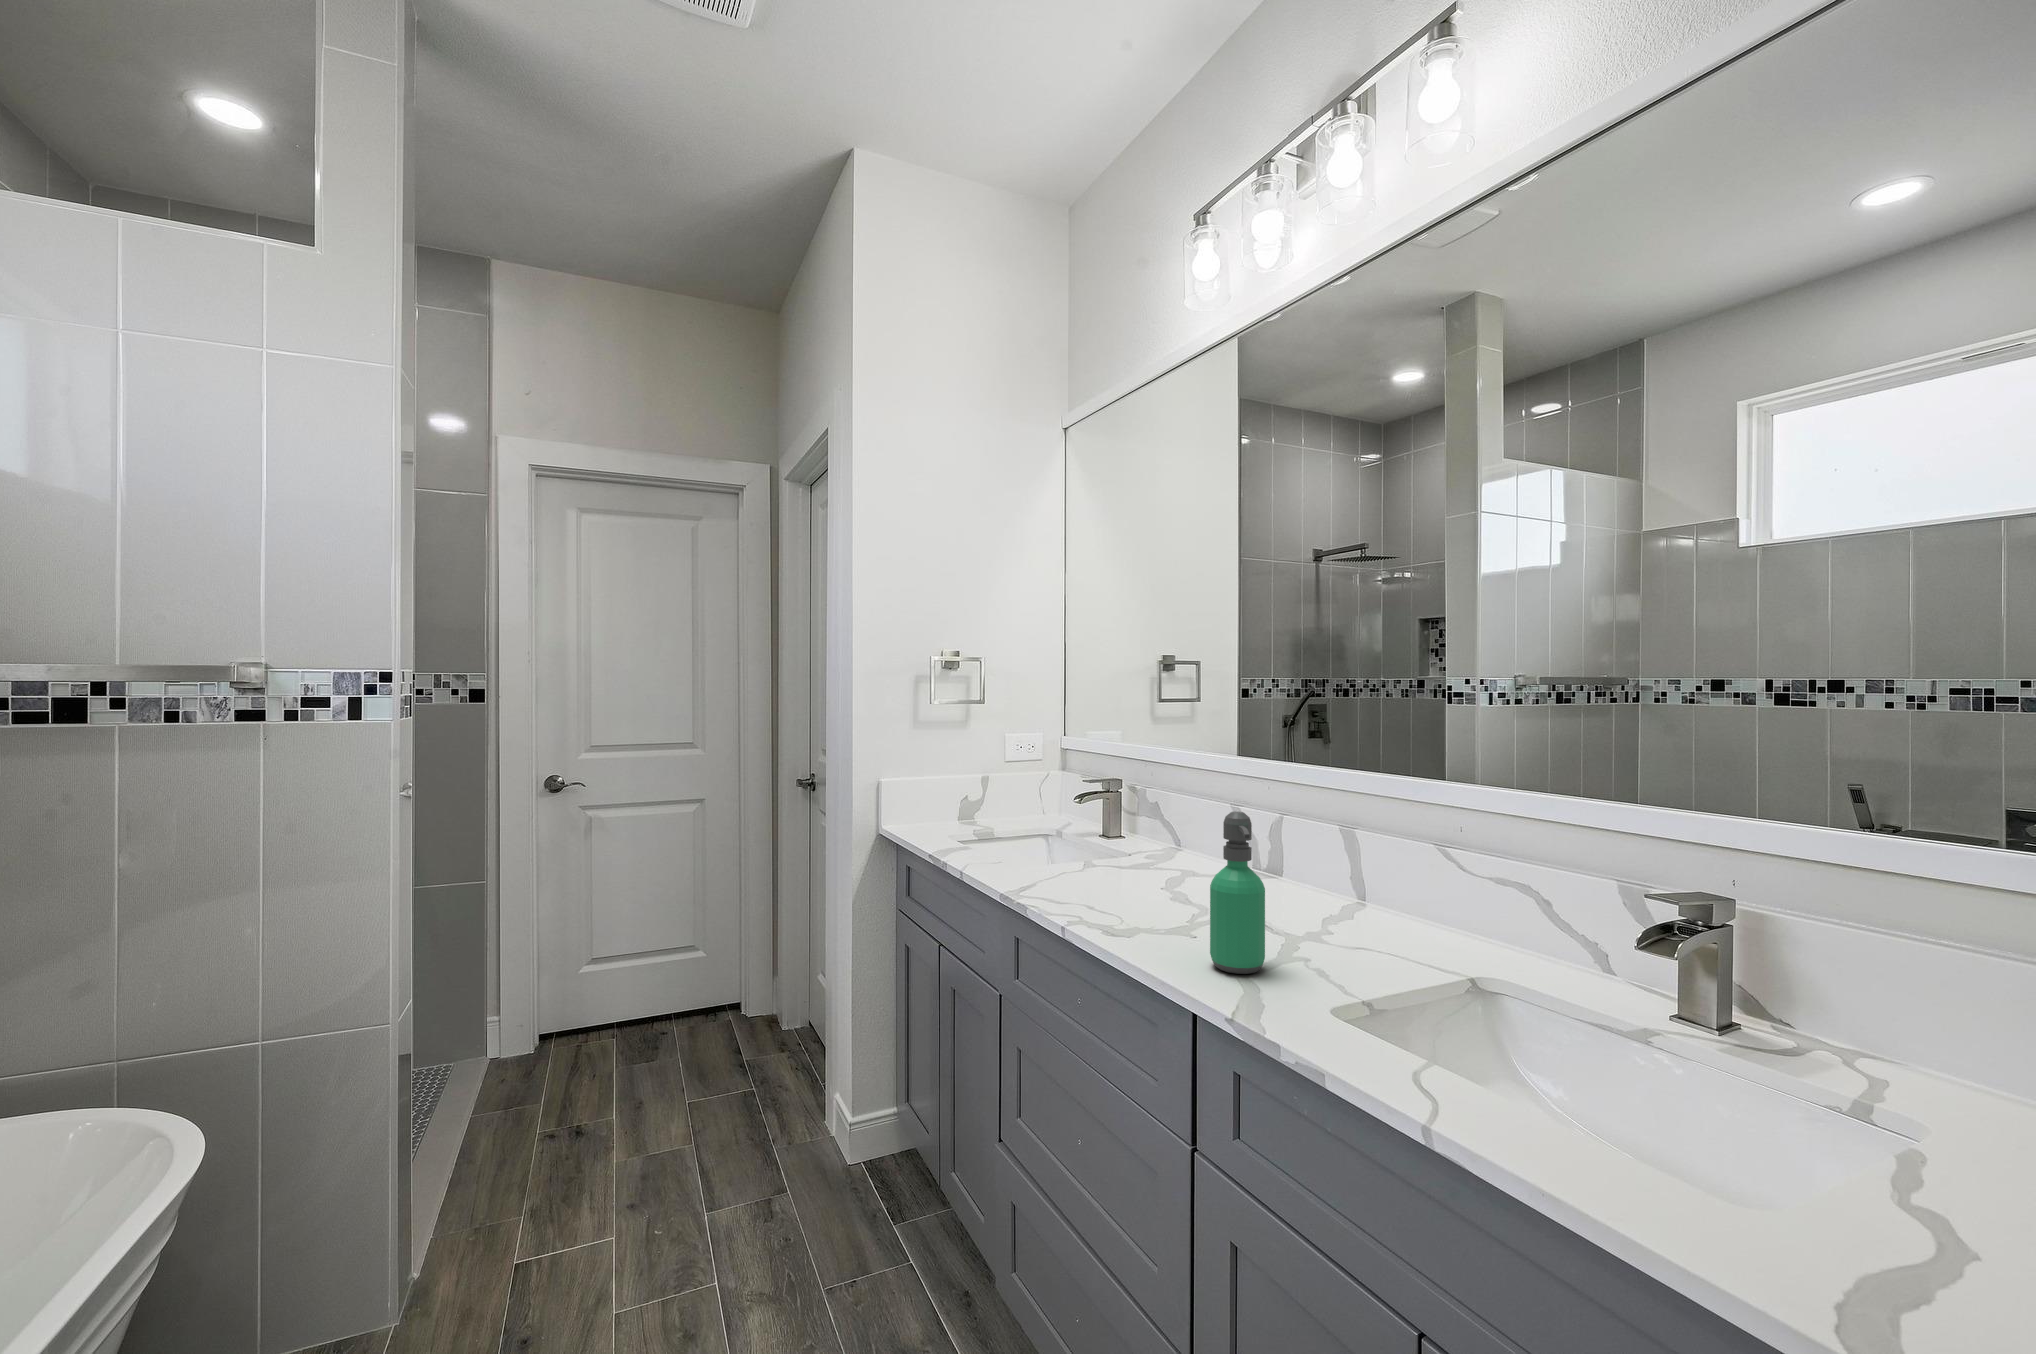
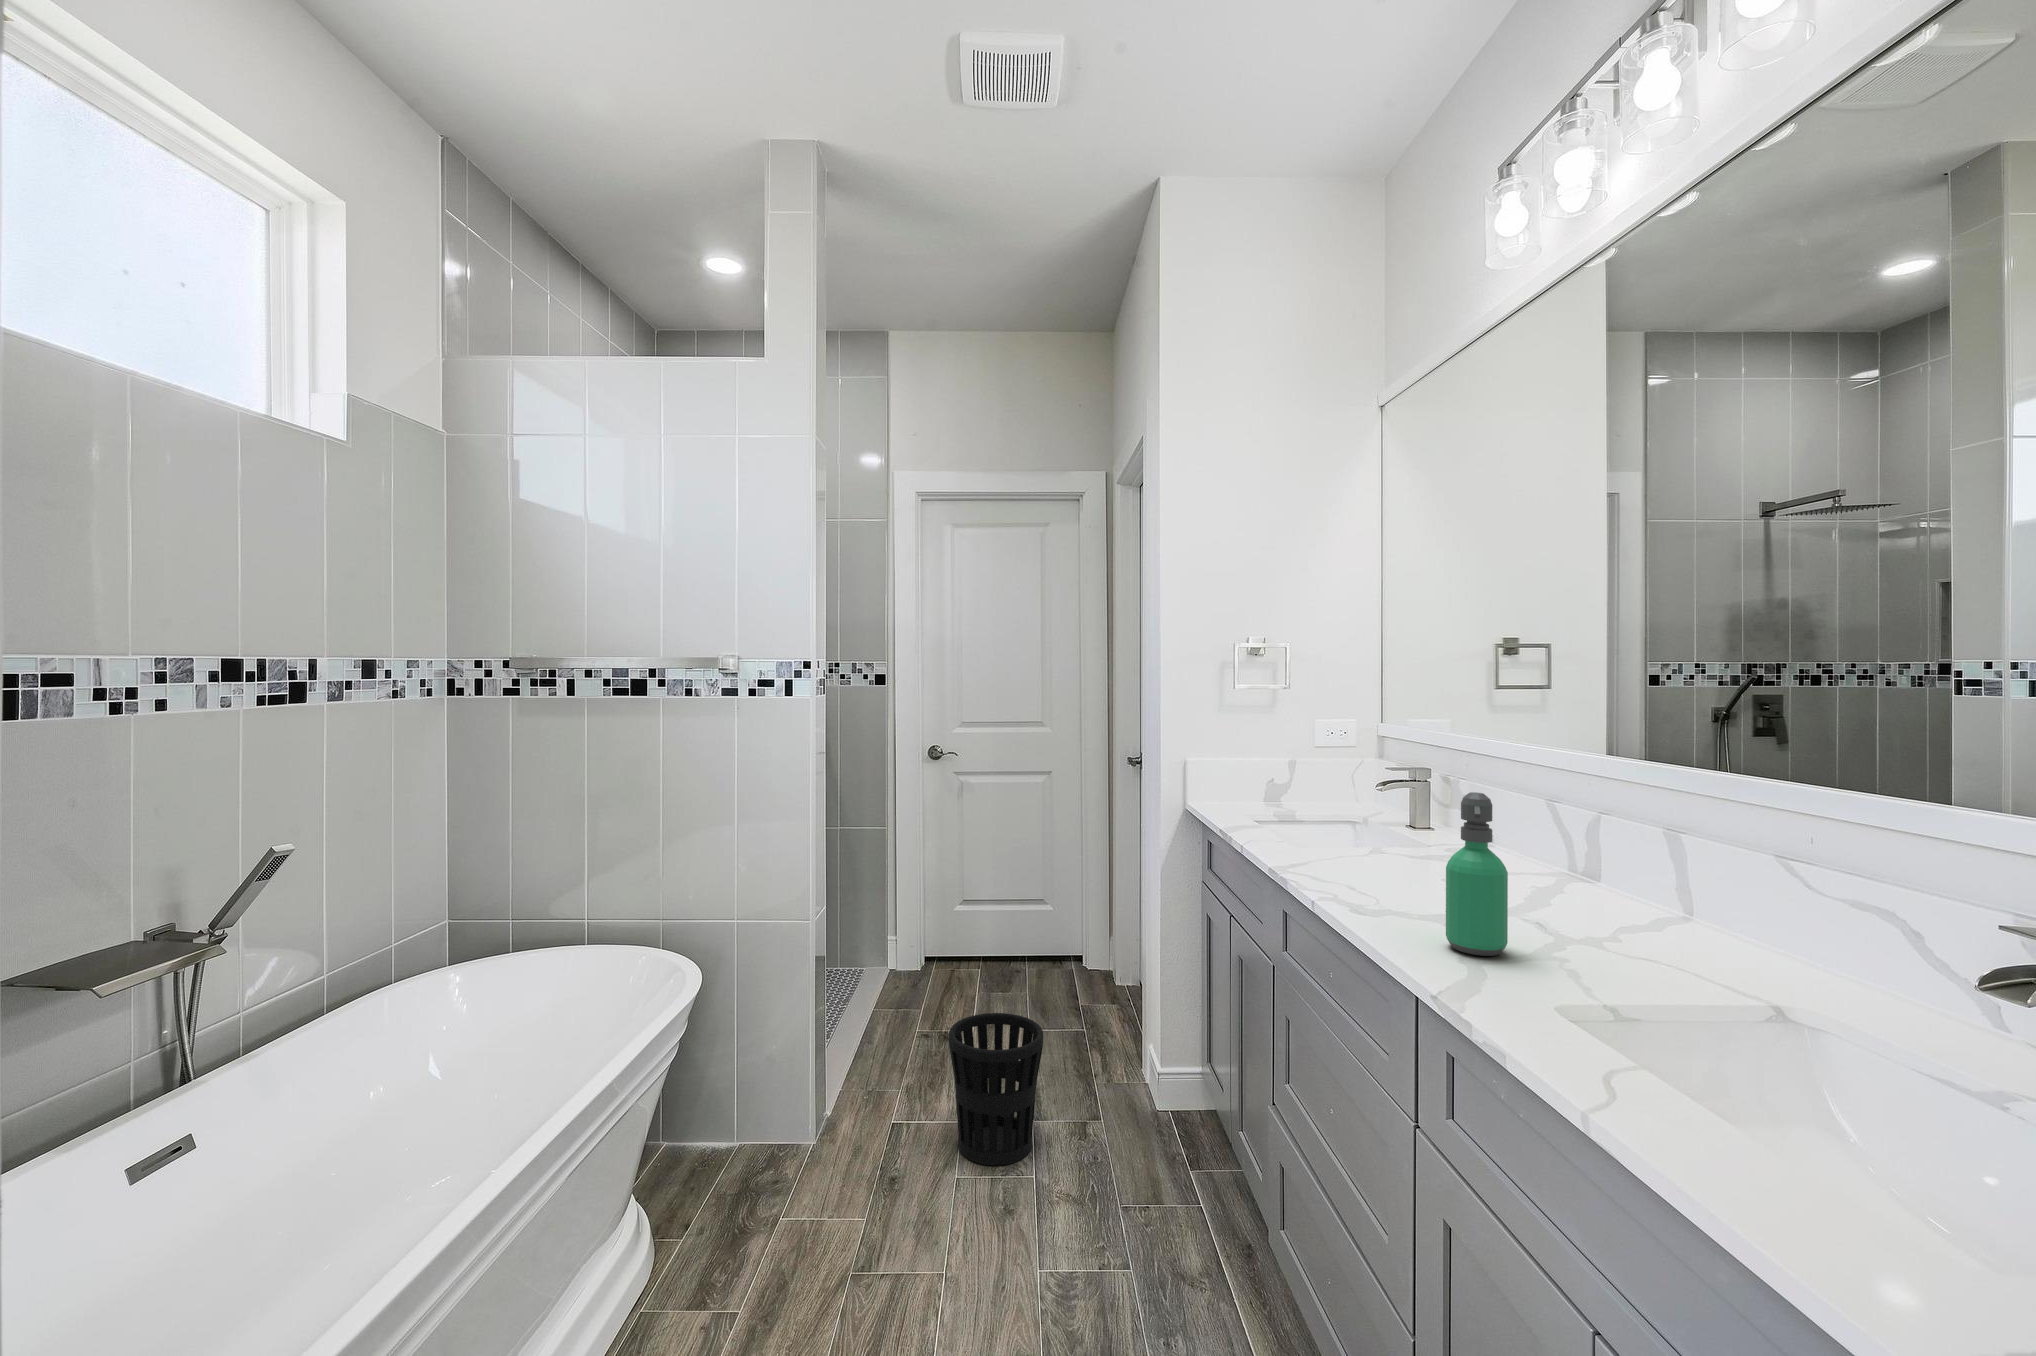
wastebasket: none [601,1096,725,1293] -> present [949,1013,1043,1166]

